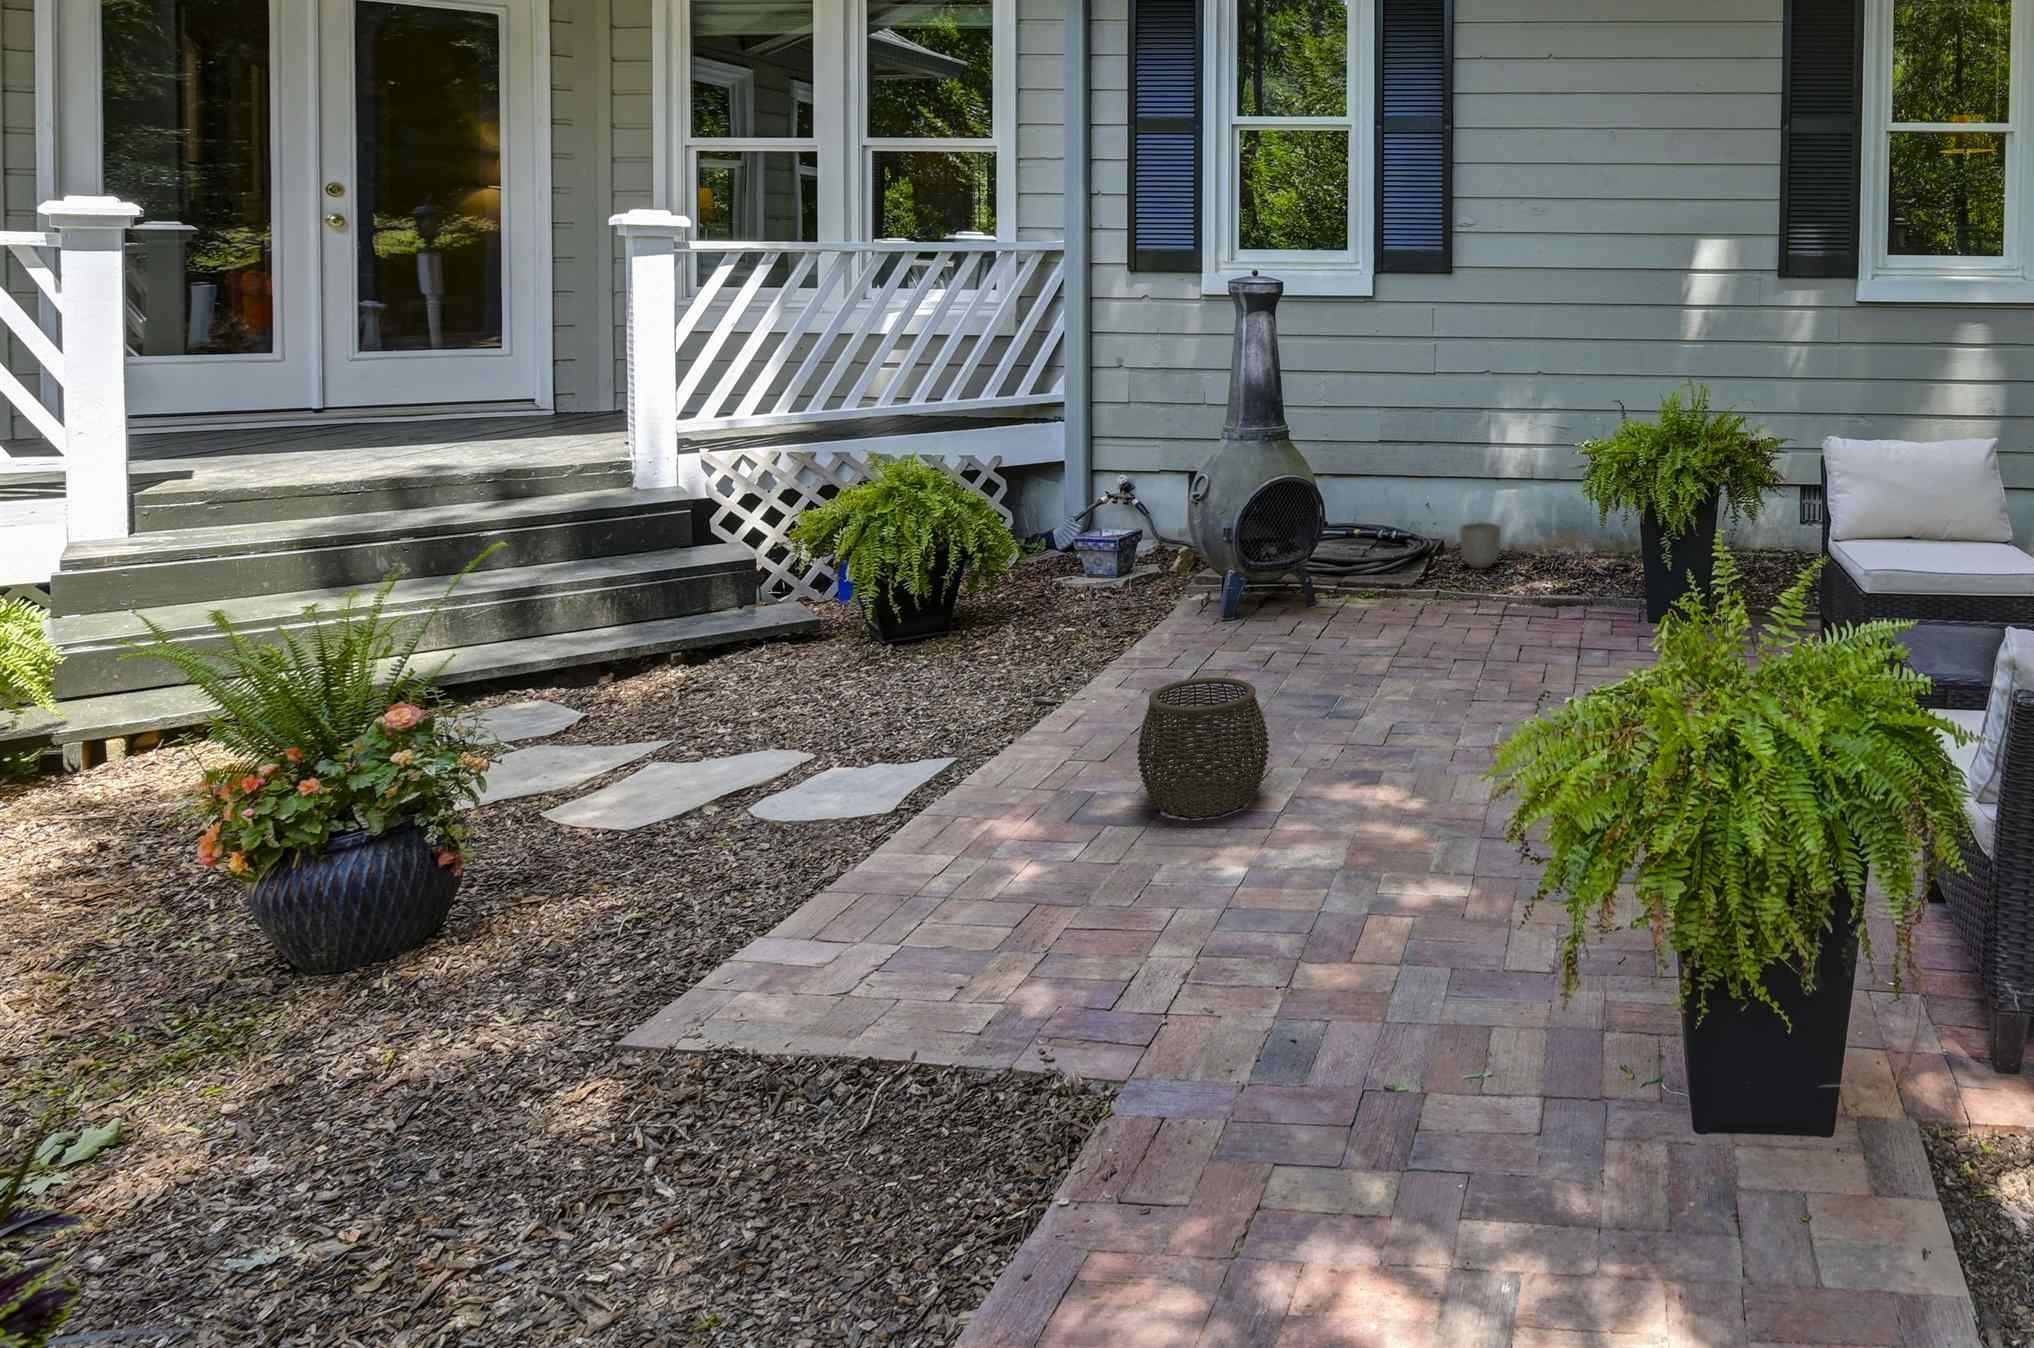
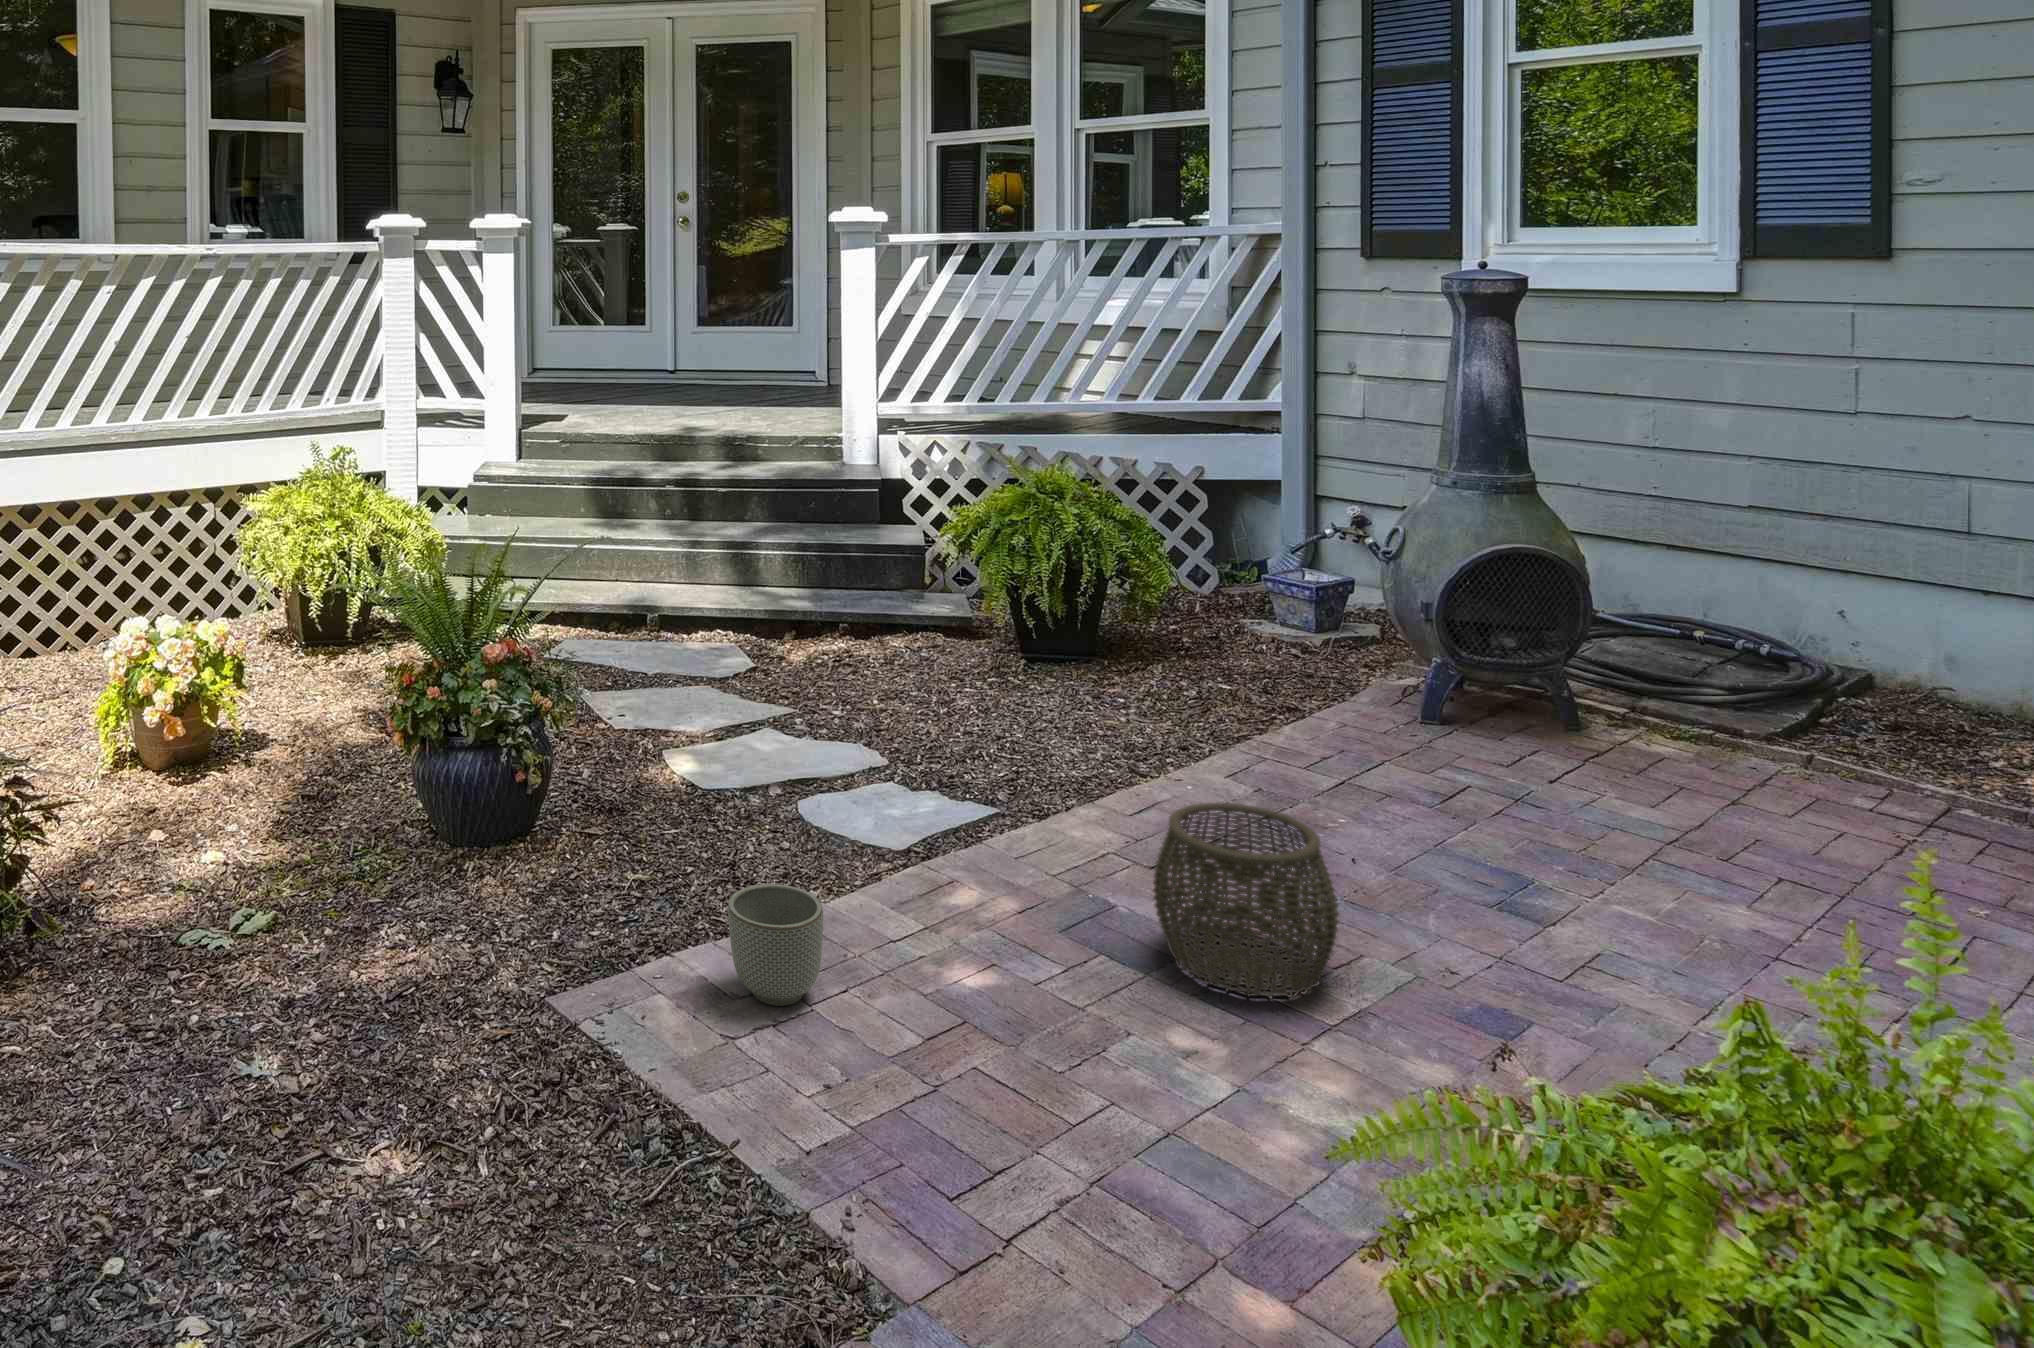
planter: present [1459,523,1501,569] -> present [728,884,823,1006]

